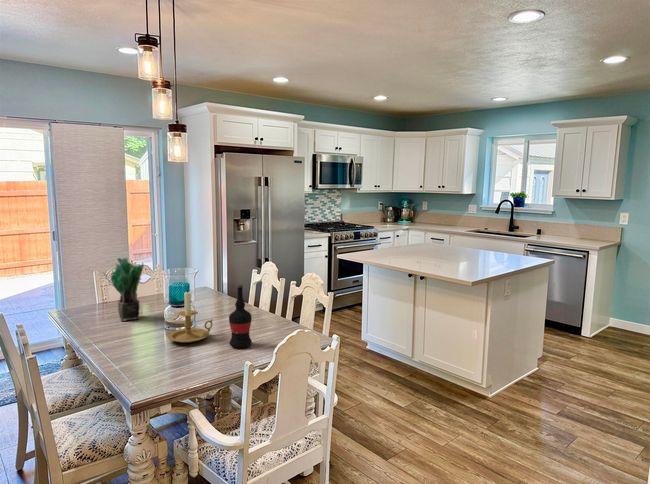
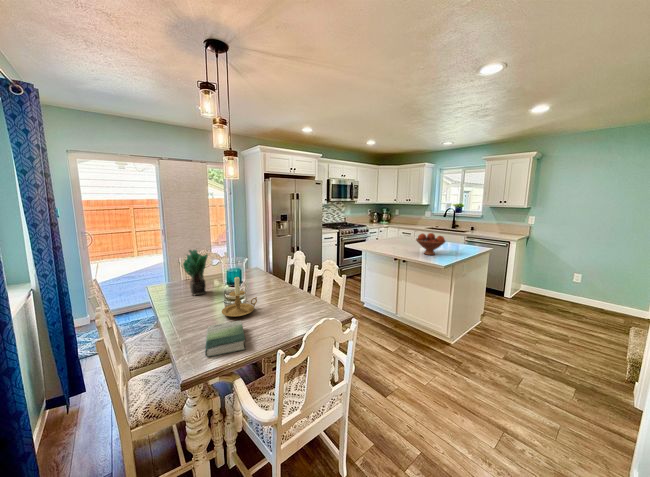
fruit bowl: none [438,237,480,269] -> present [416,233,445,255]
wine bottle: present [229,284,252,348] -> none [268,272,286,322]
book: none [153,345,204,380] -> present [205,321,245,357]

